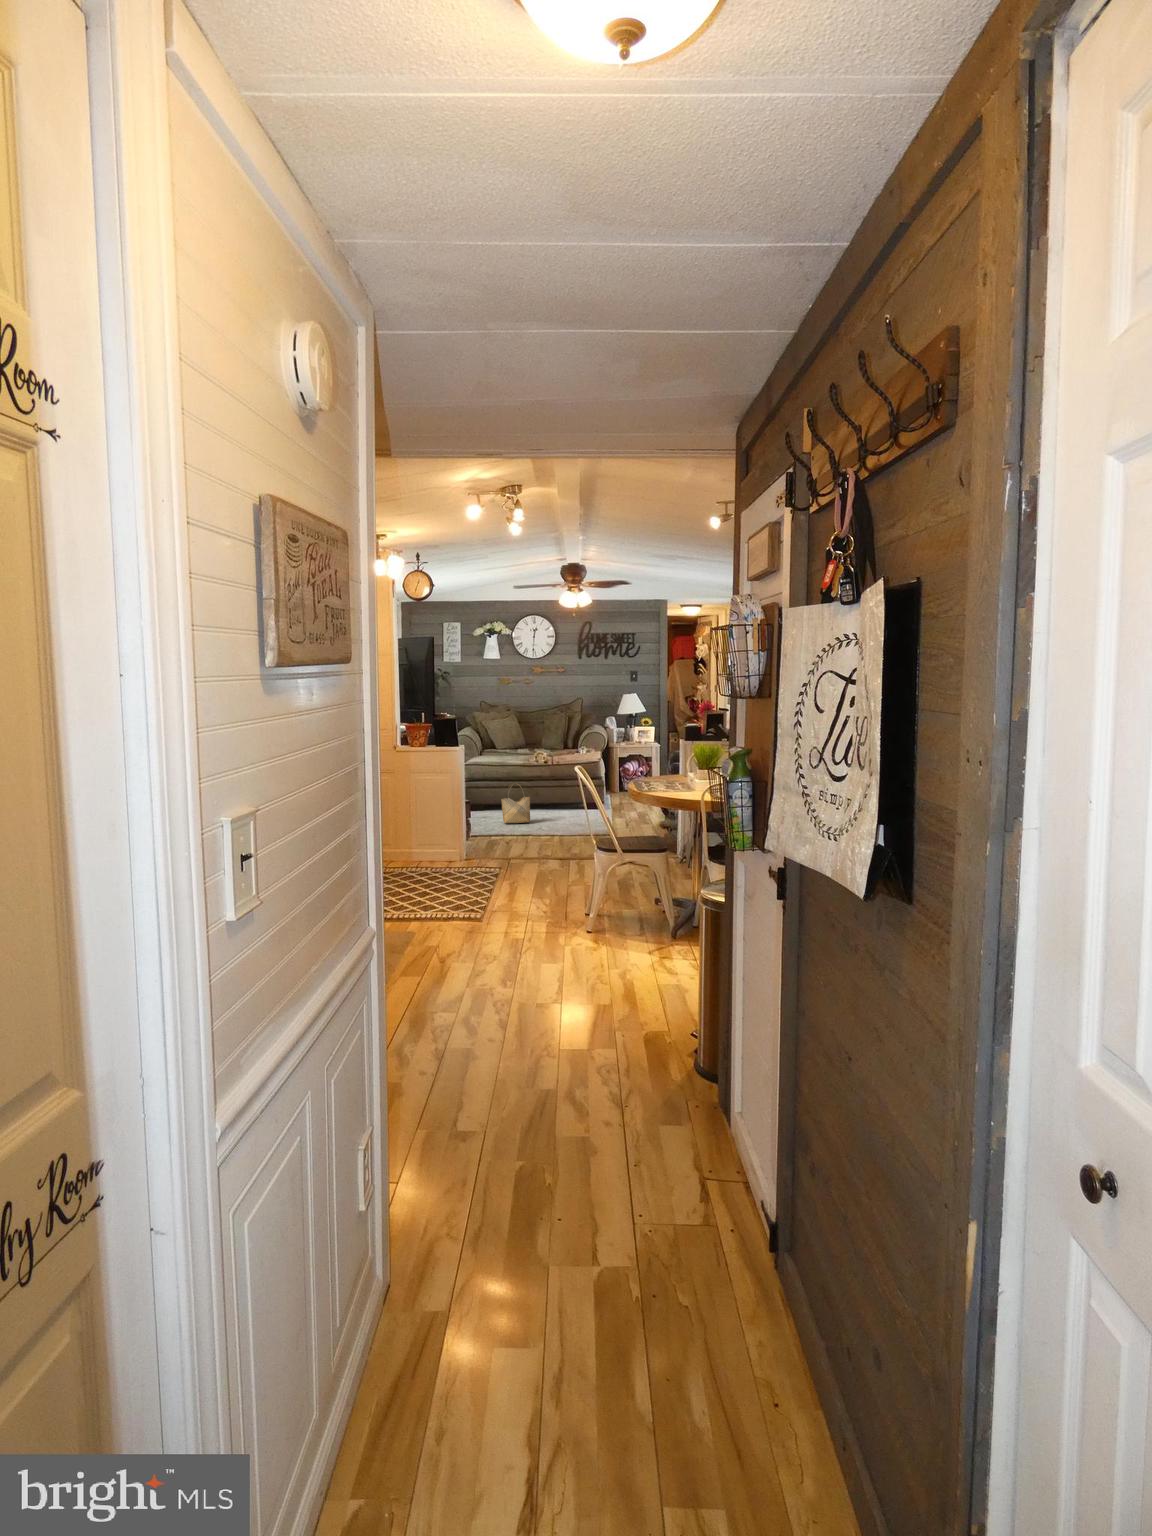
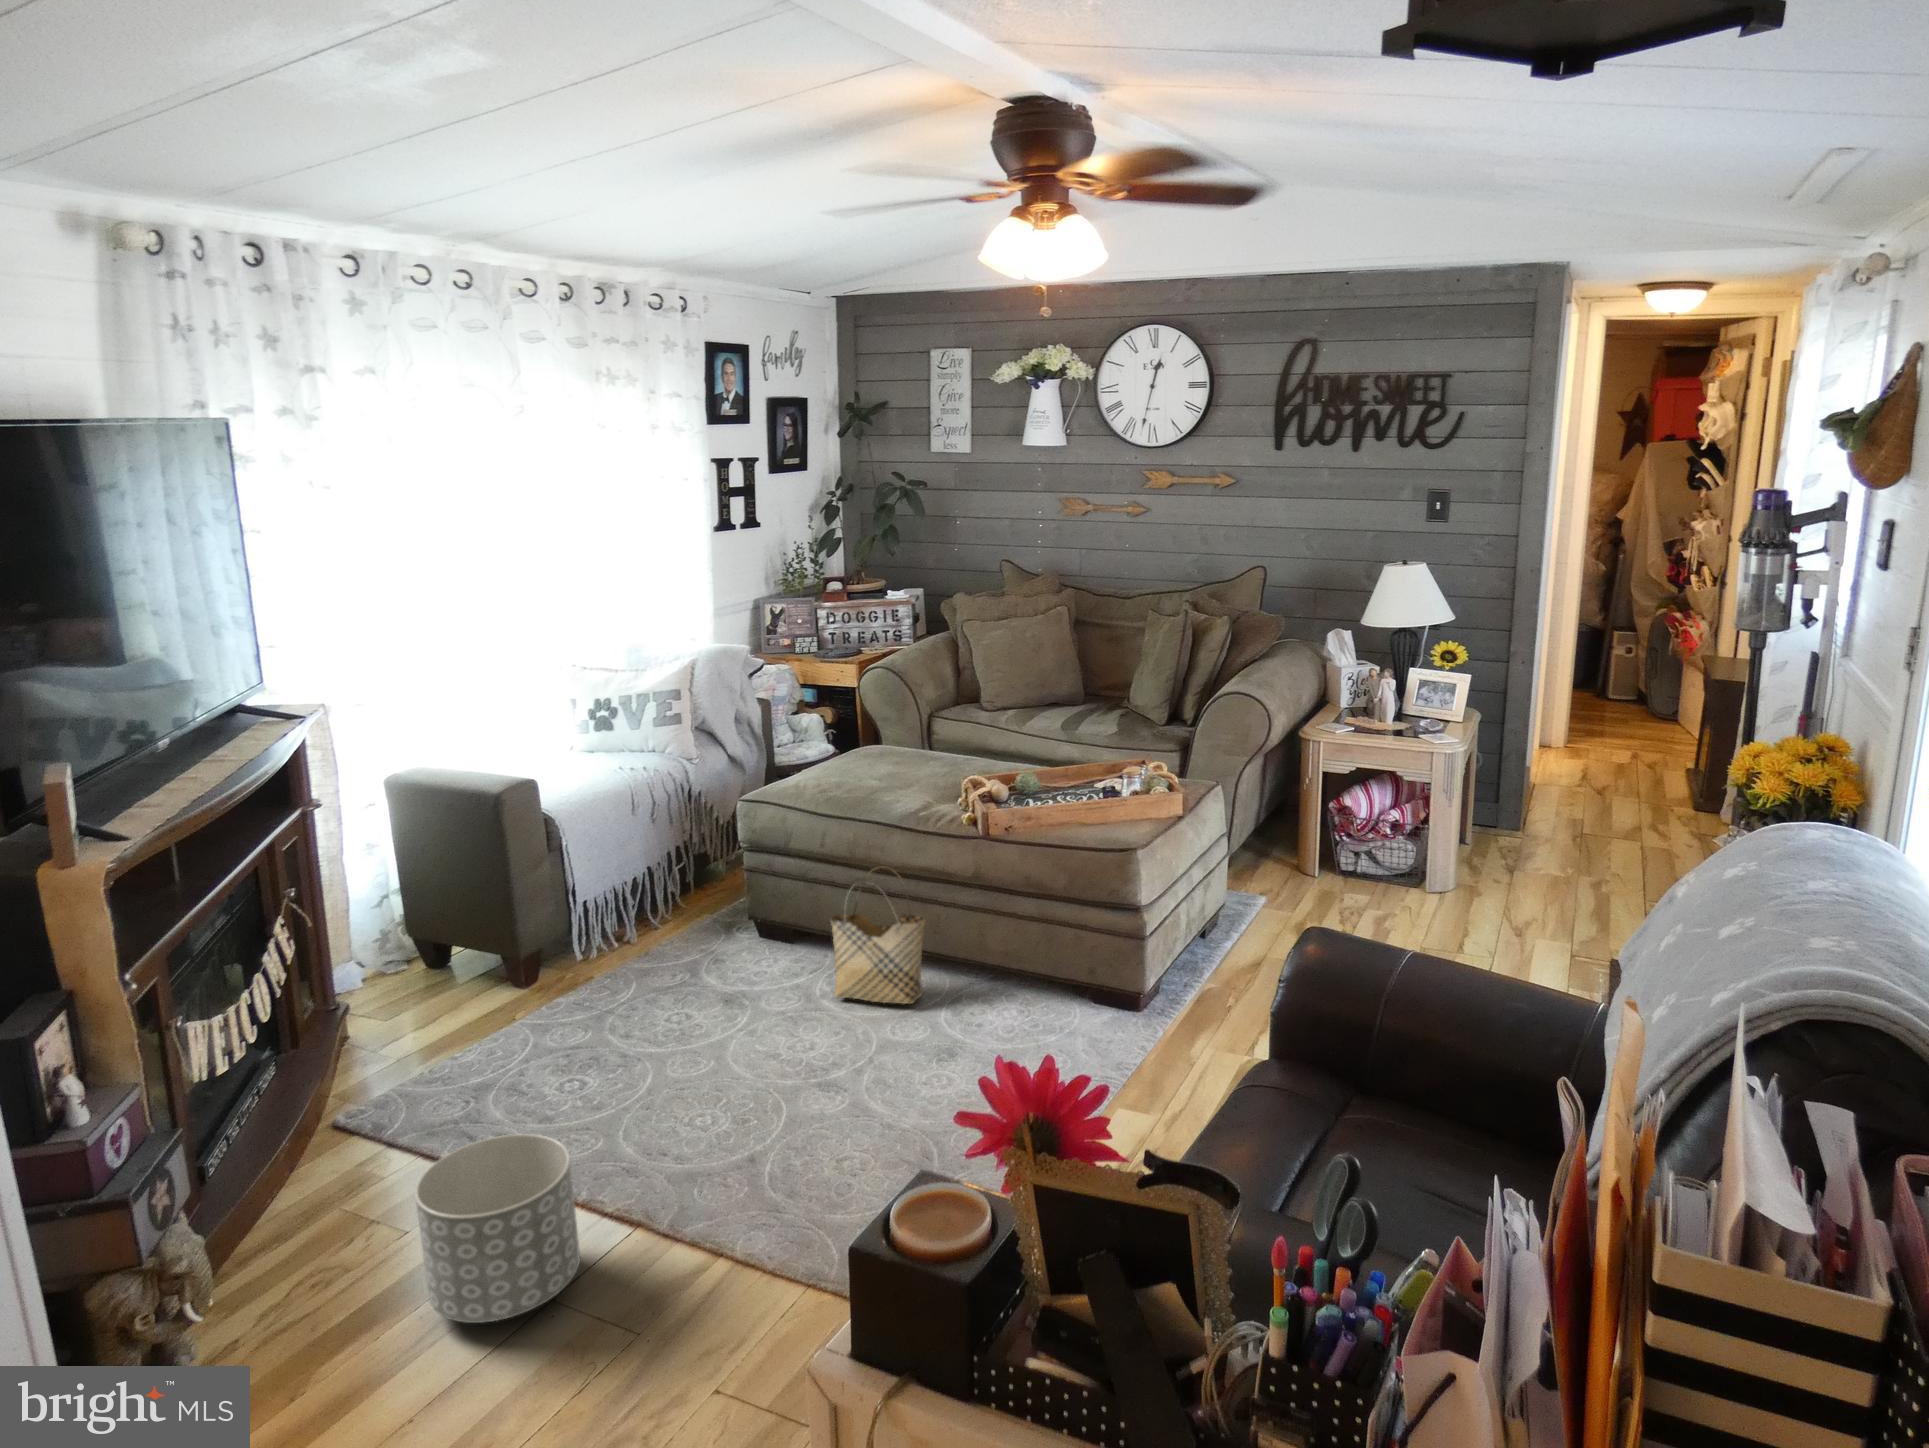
planter: none [479,822,516,861] -> present [415,1134,580,1323]

